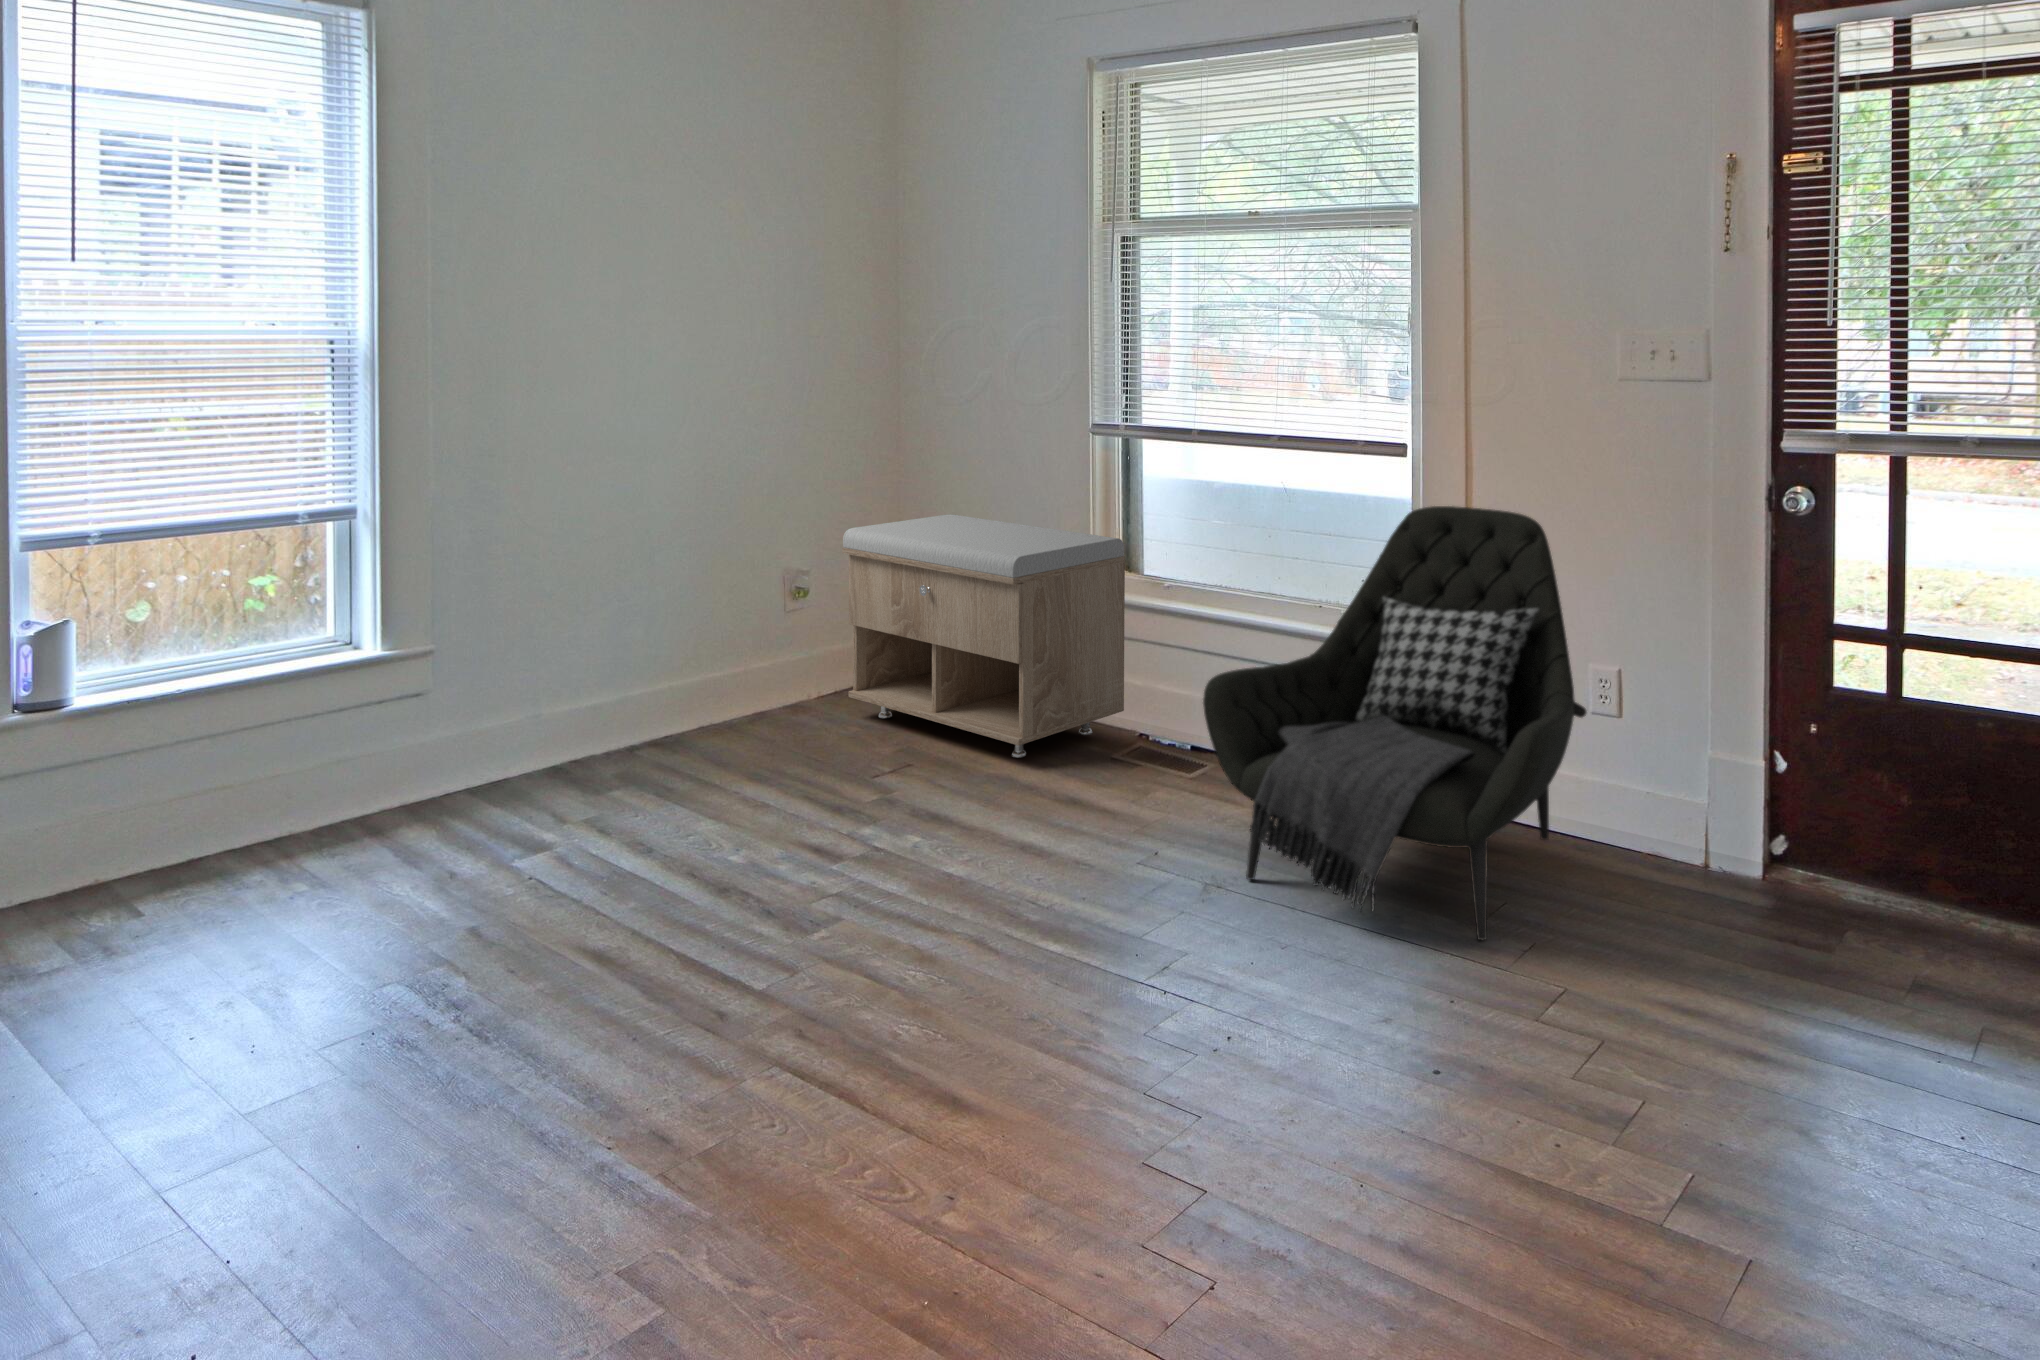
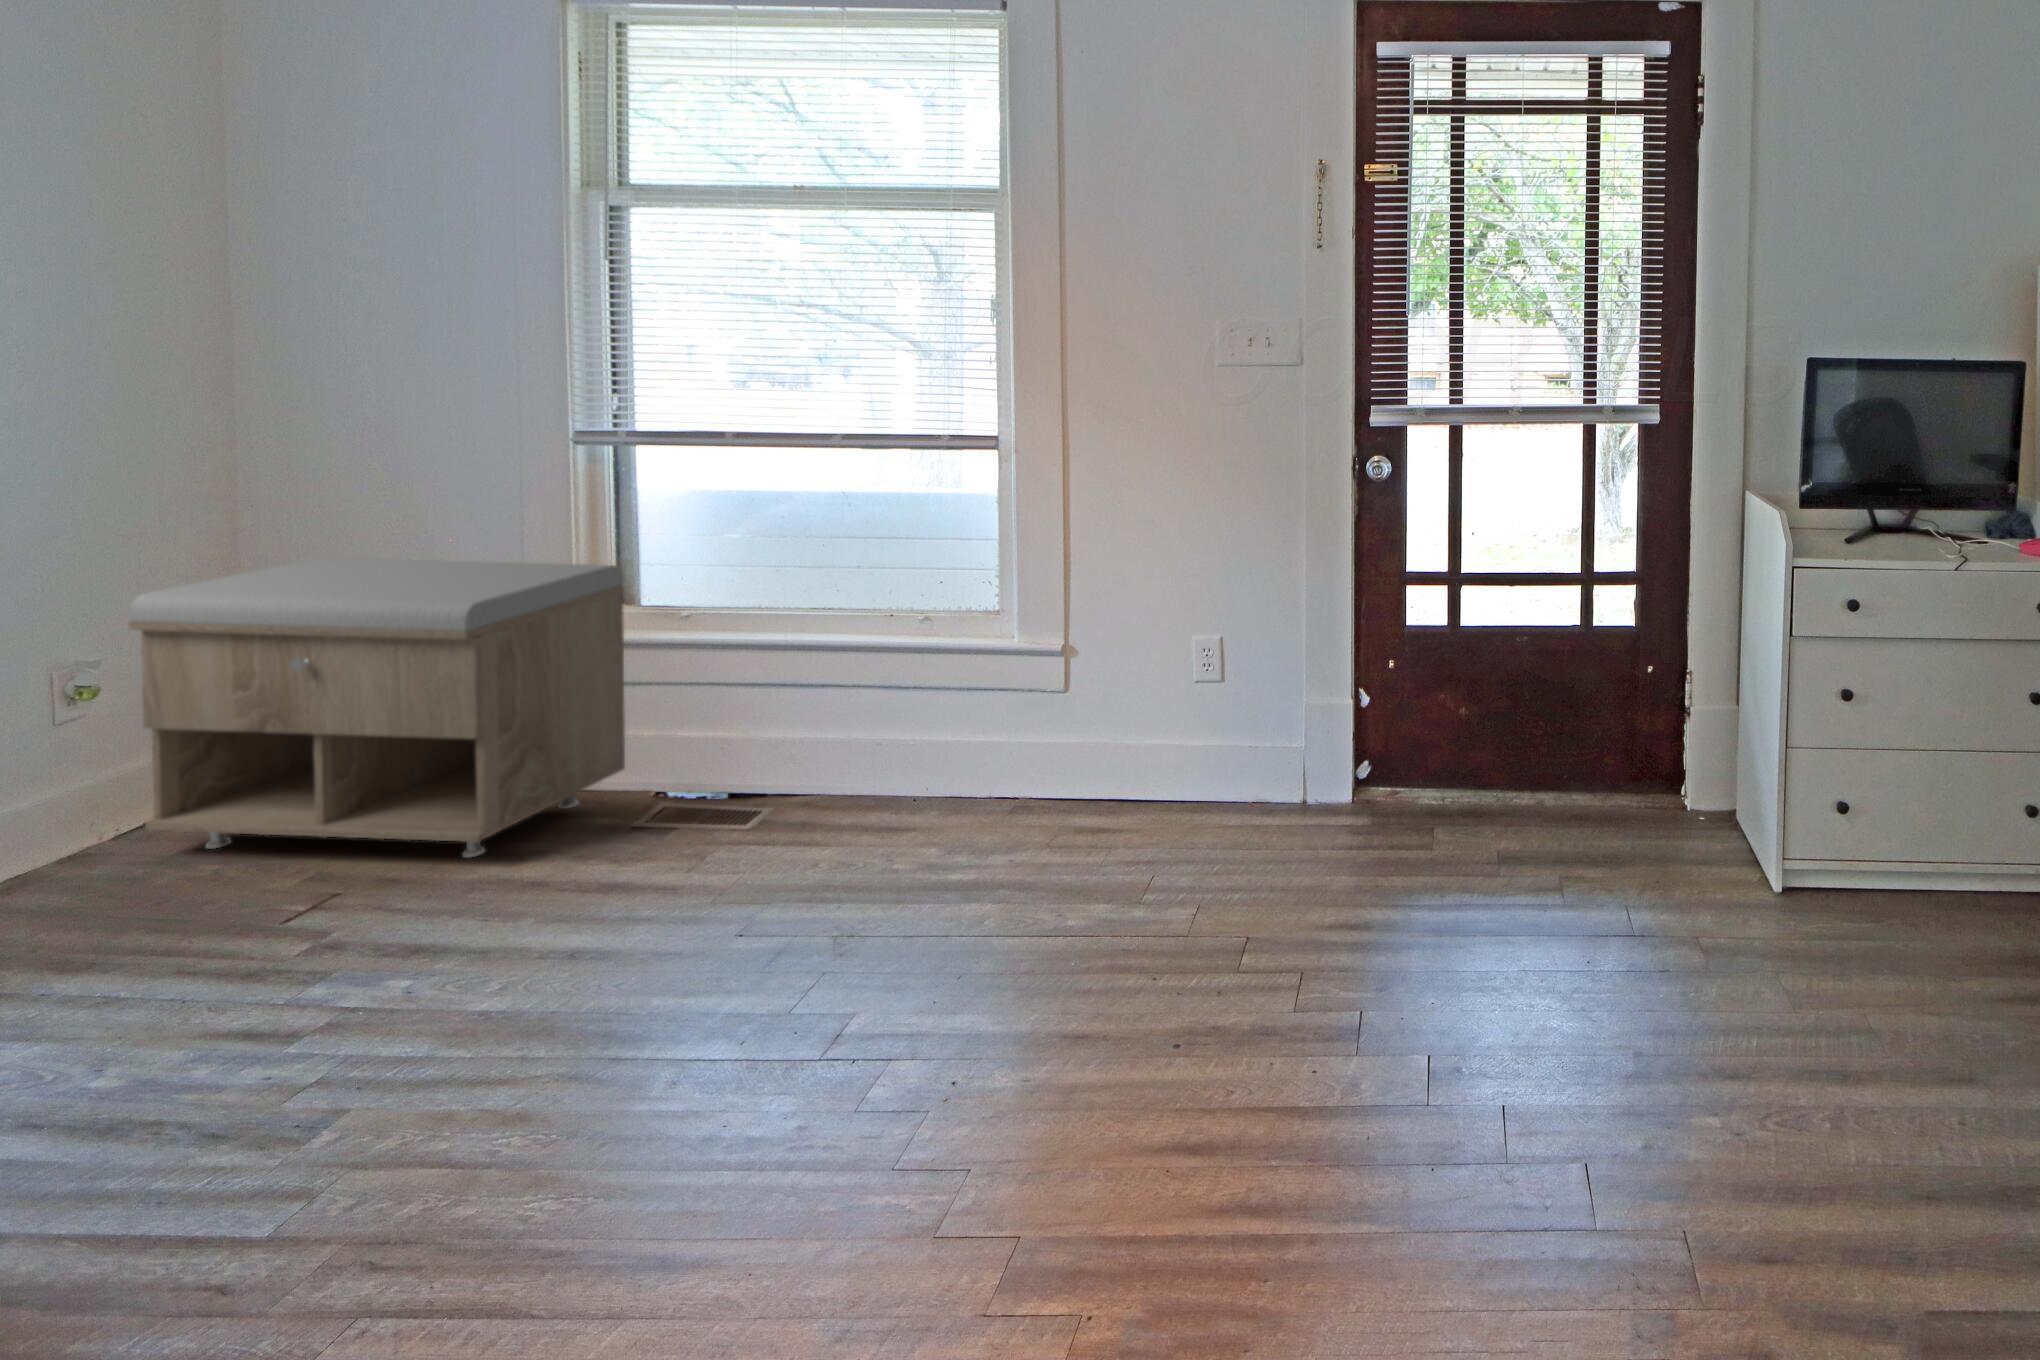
armchair: present [1203,506,1587,940] -> none [788,495,1206,933]

